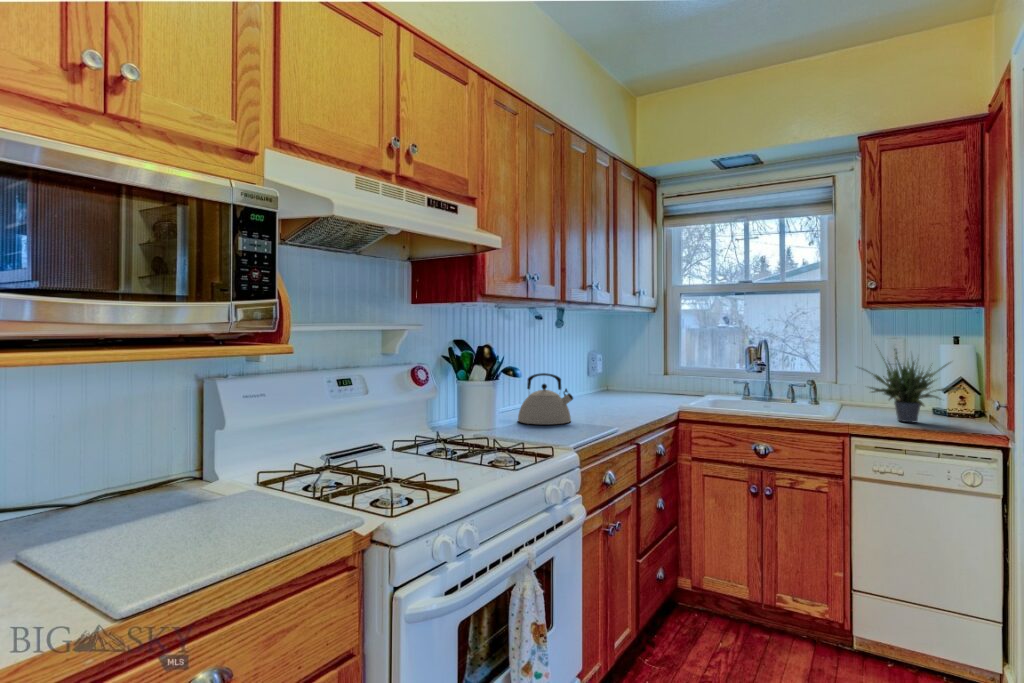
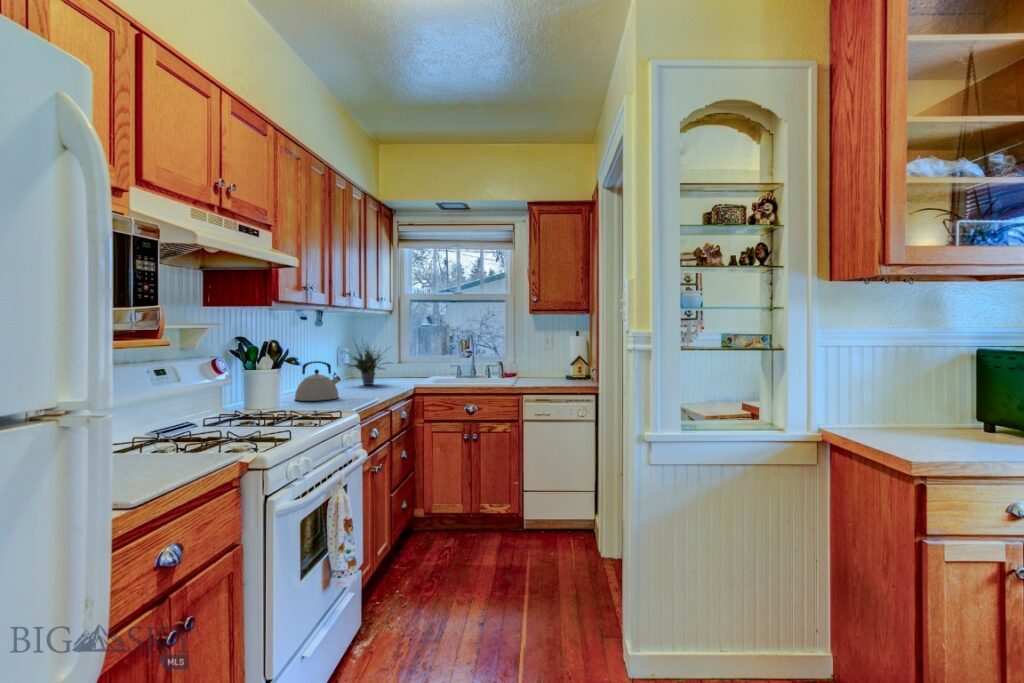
potted plant: present [859,349,962,422] -> present [345,344,388,385]

